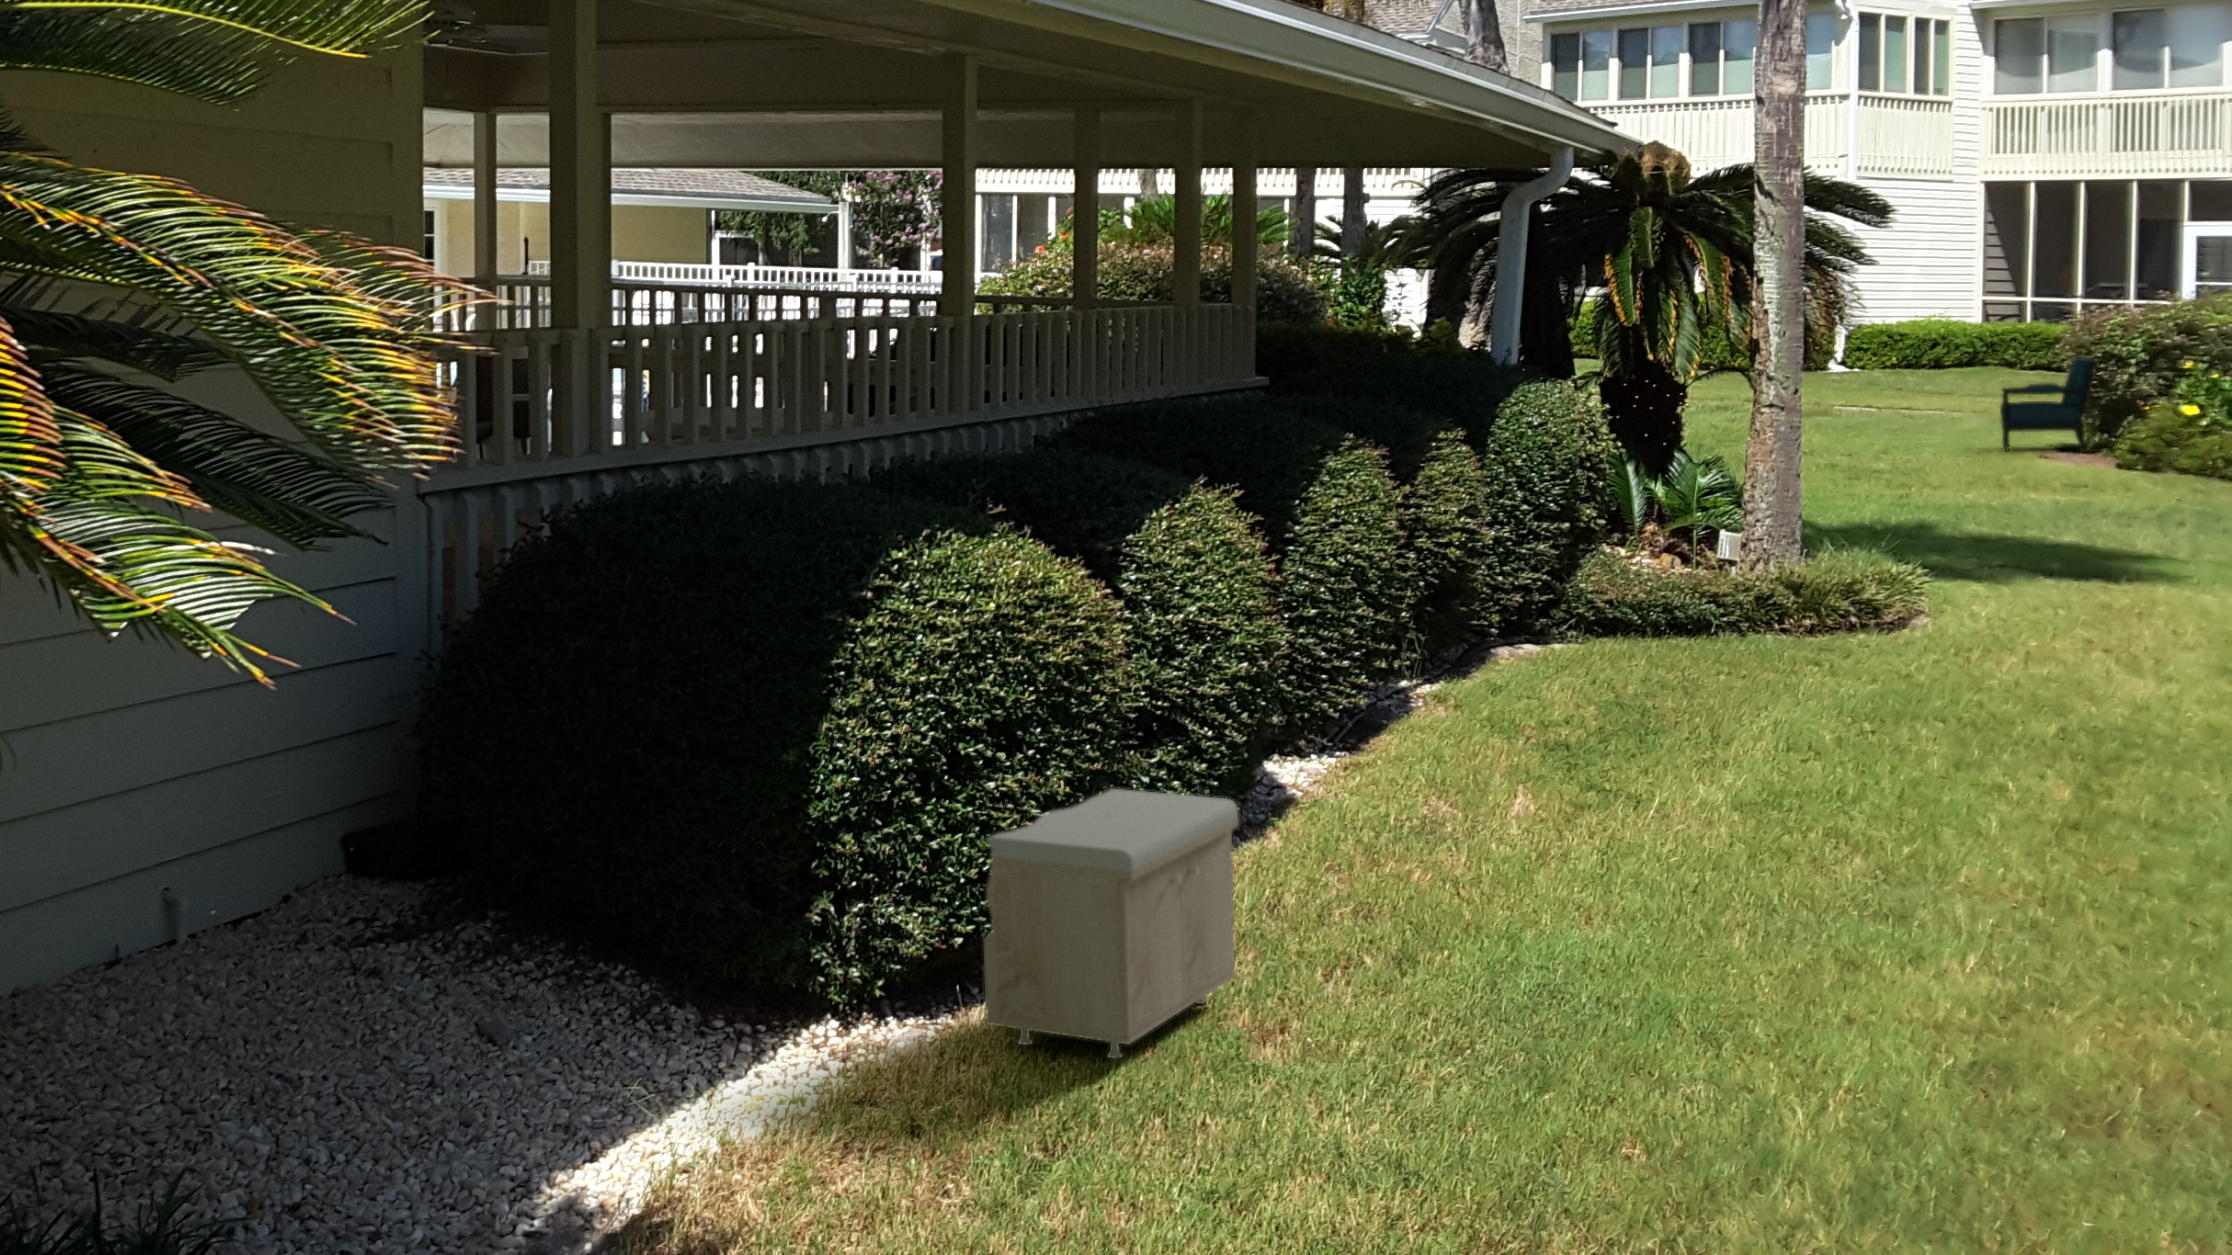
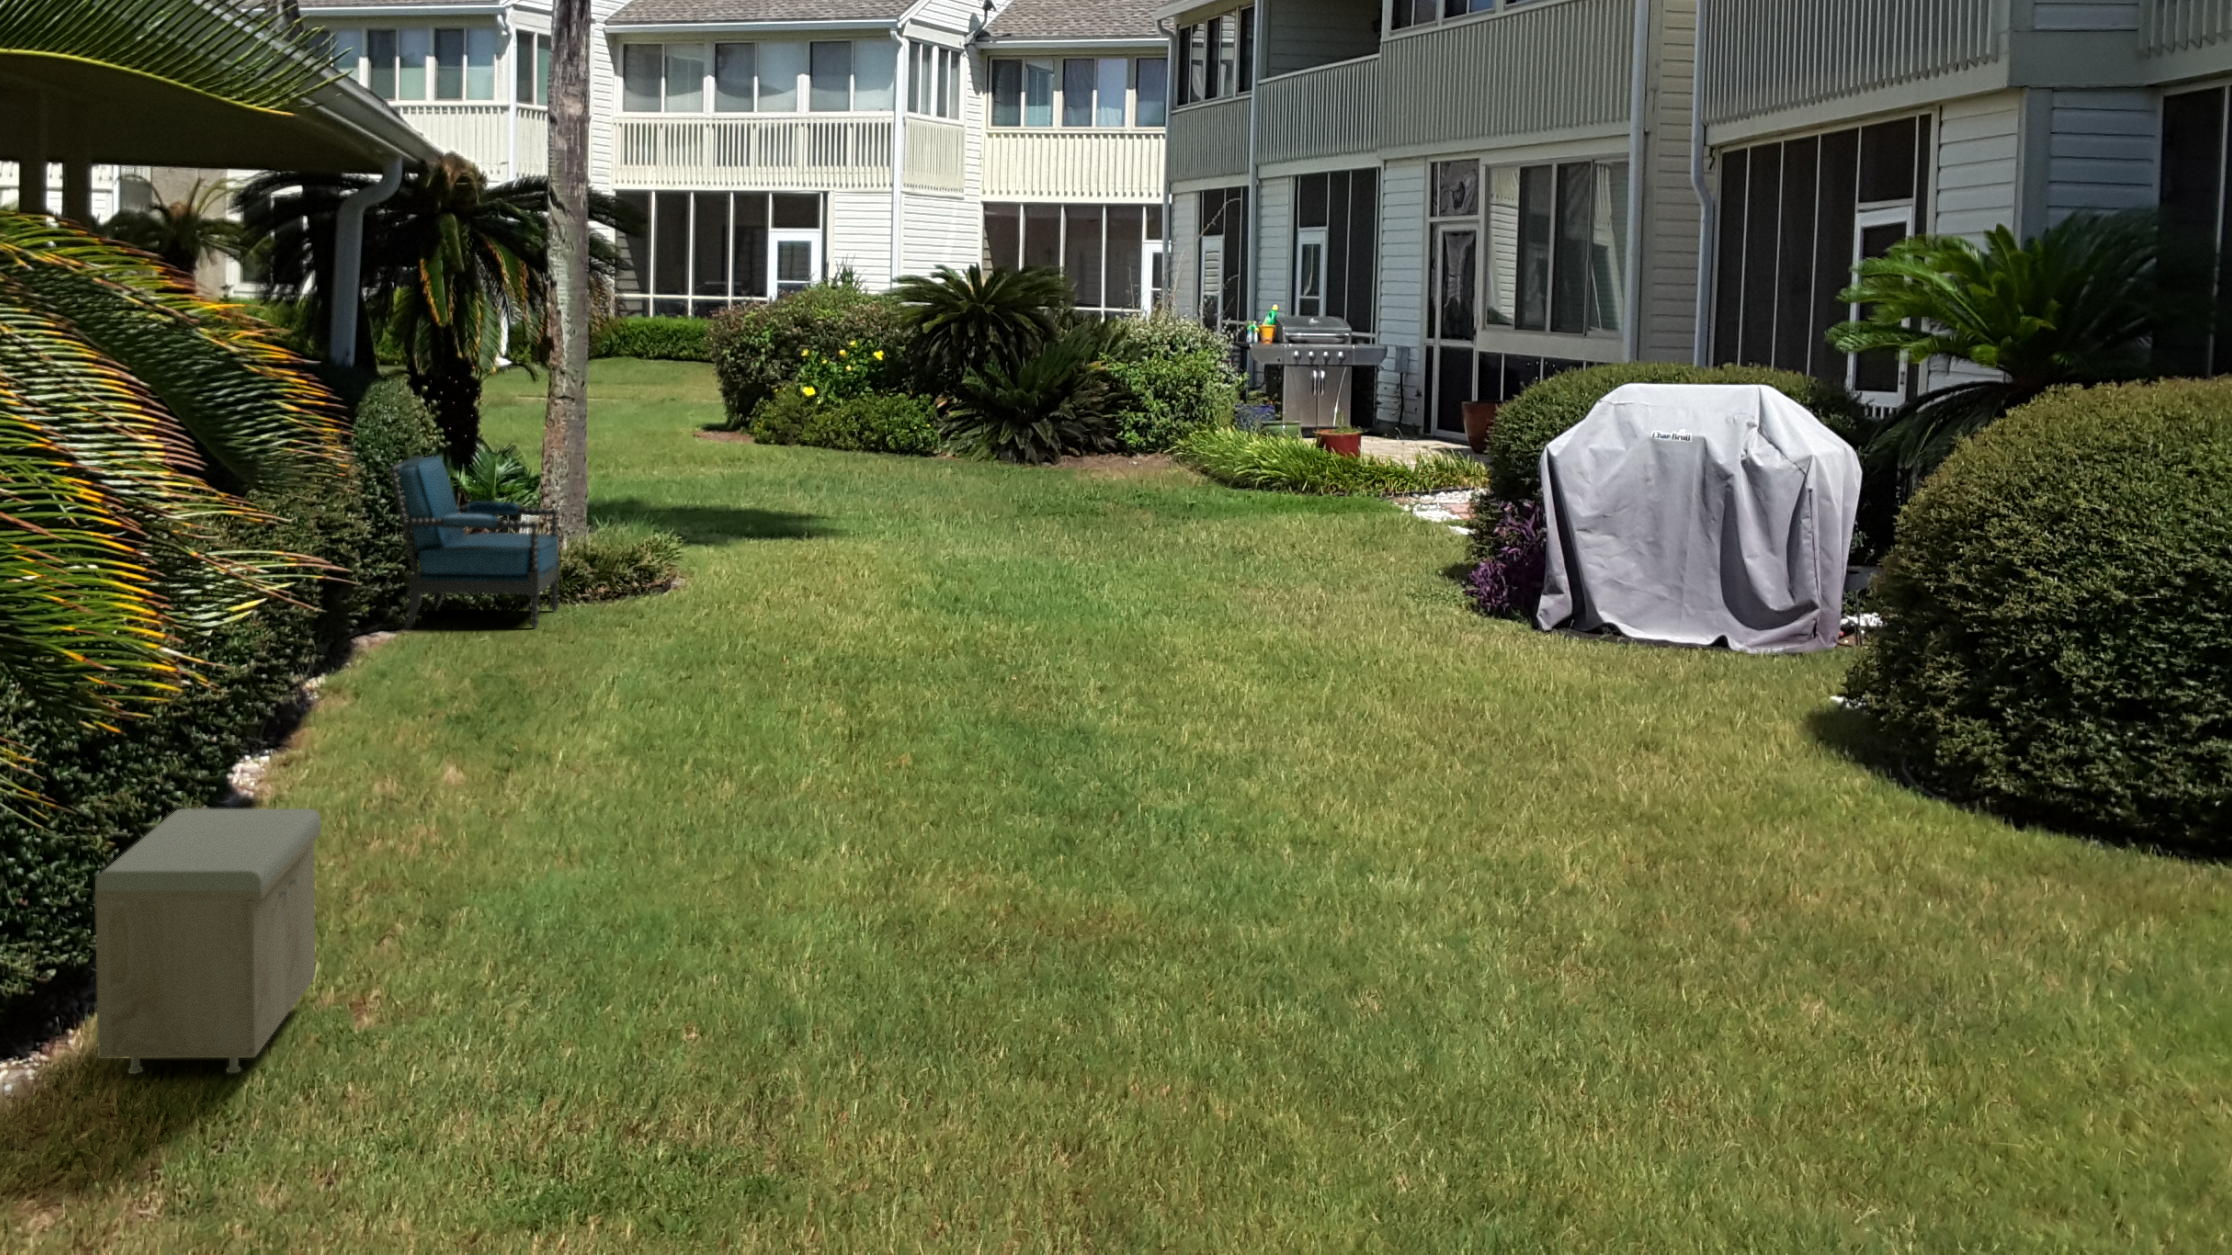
chair: present [2000,357,2098,451] -> present [388,455,560,629]

